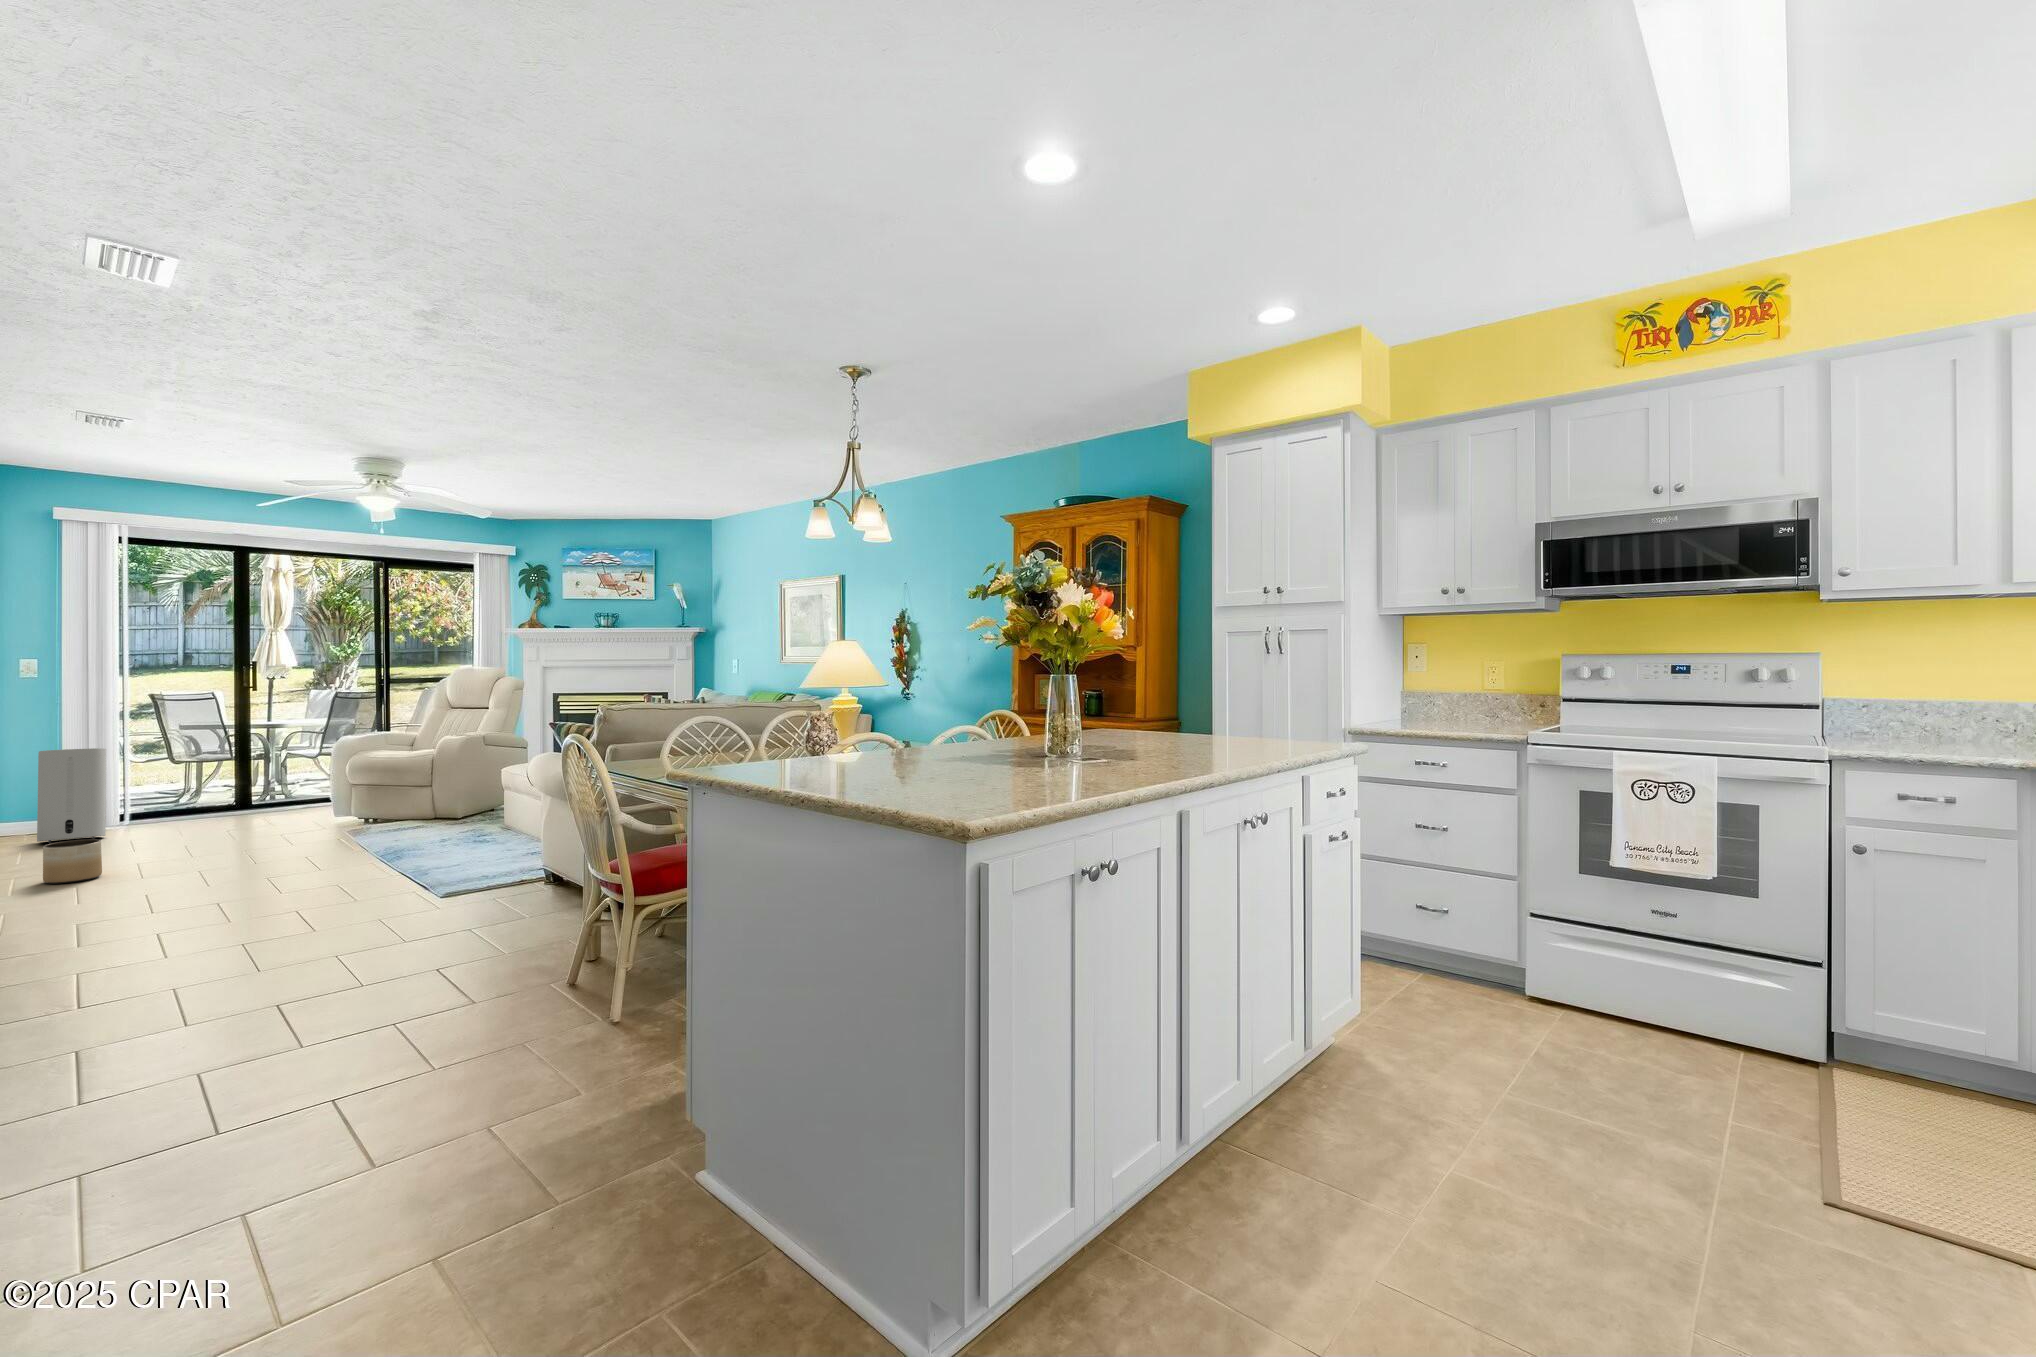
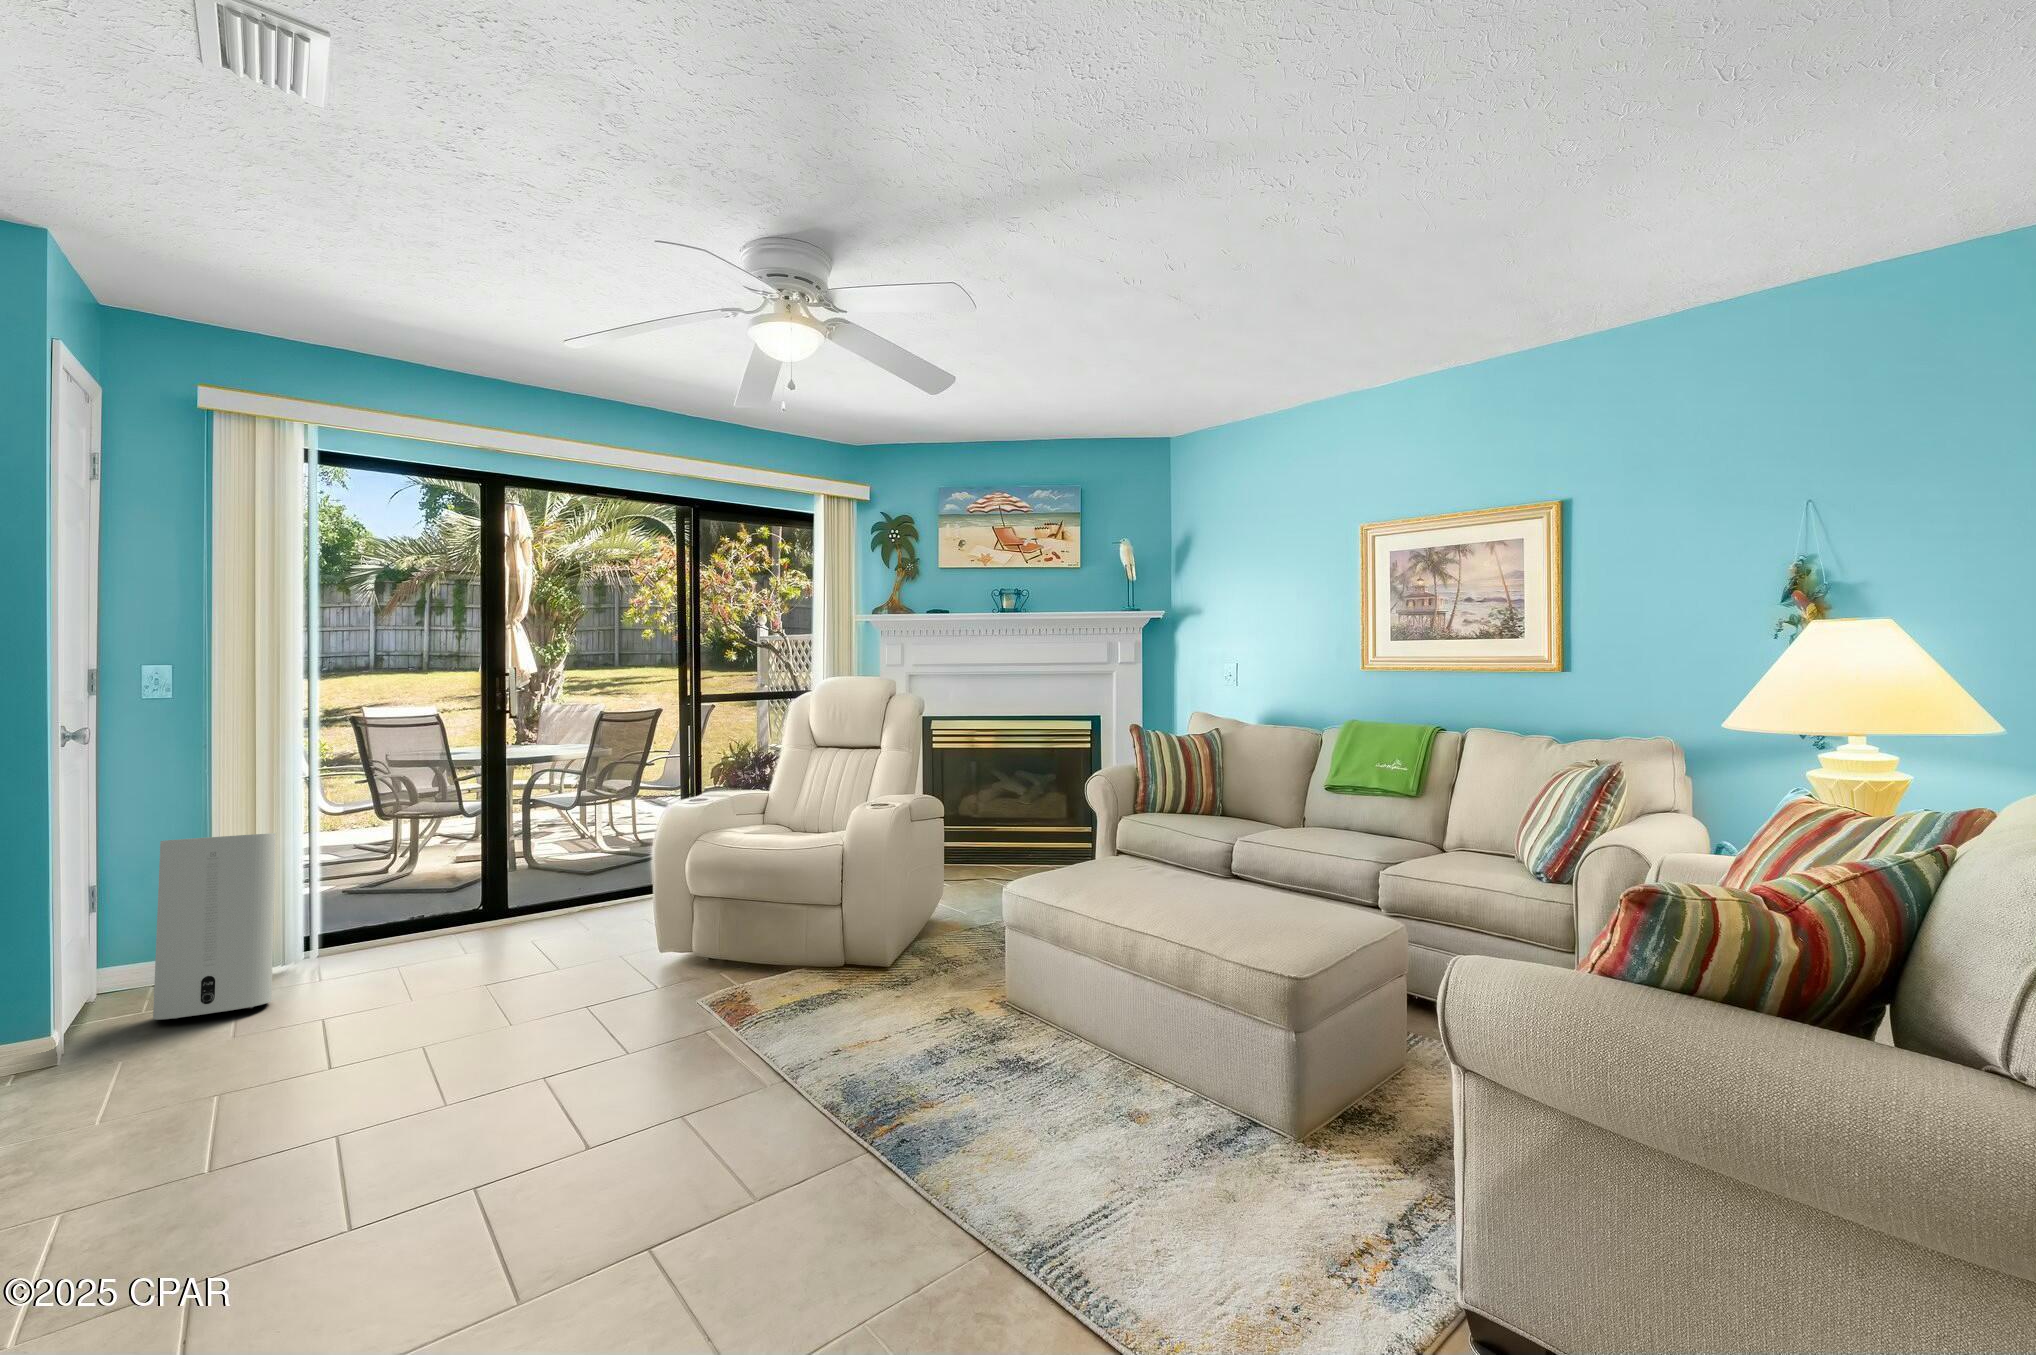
planter: present [43,839,102,884] -> none [94,1103,232,1243]

